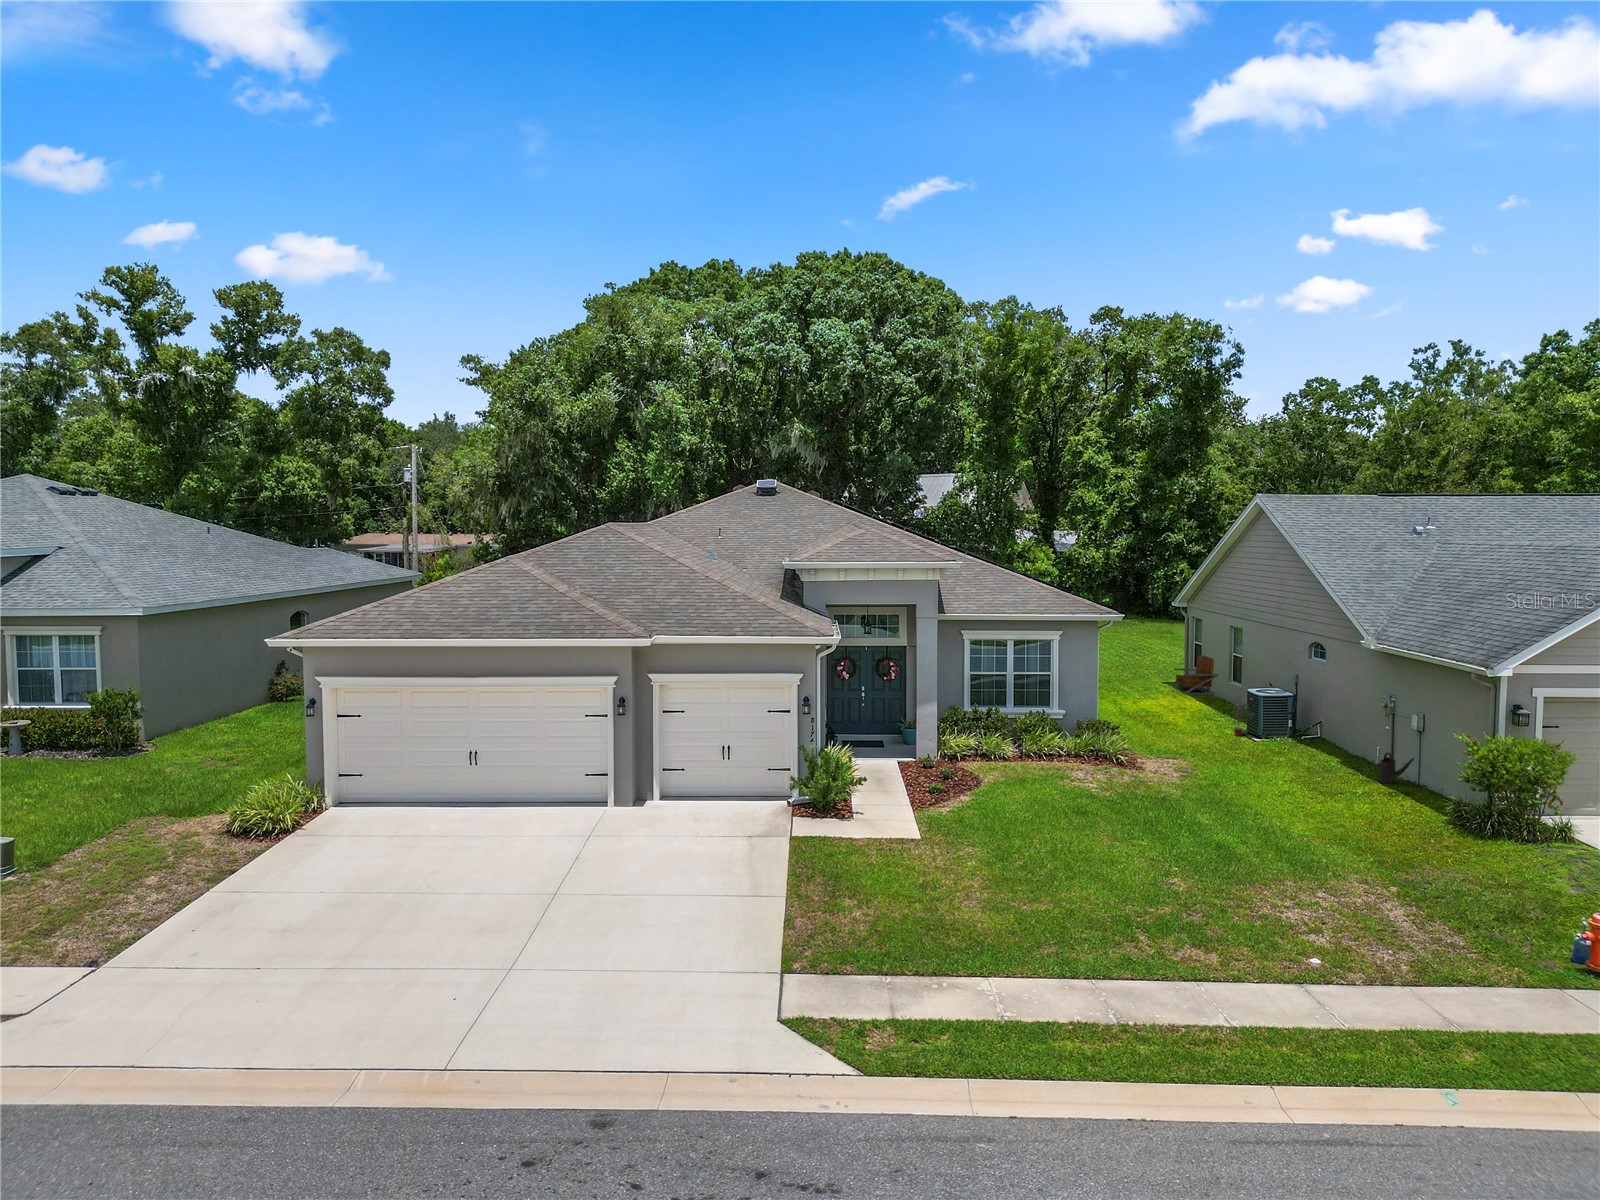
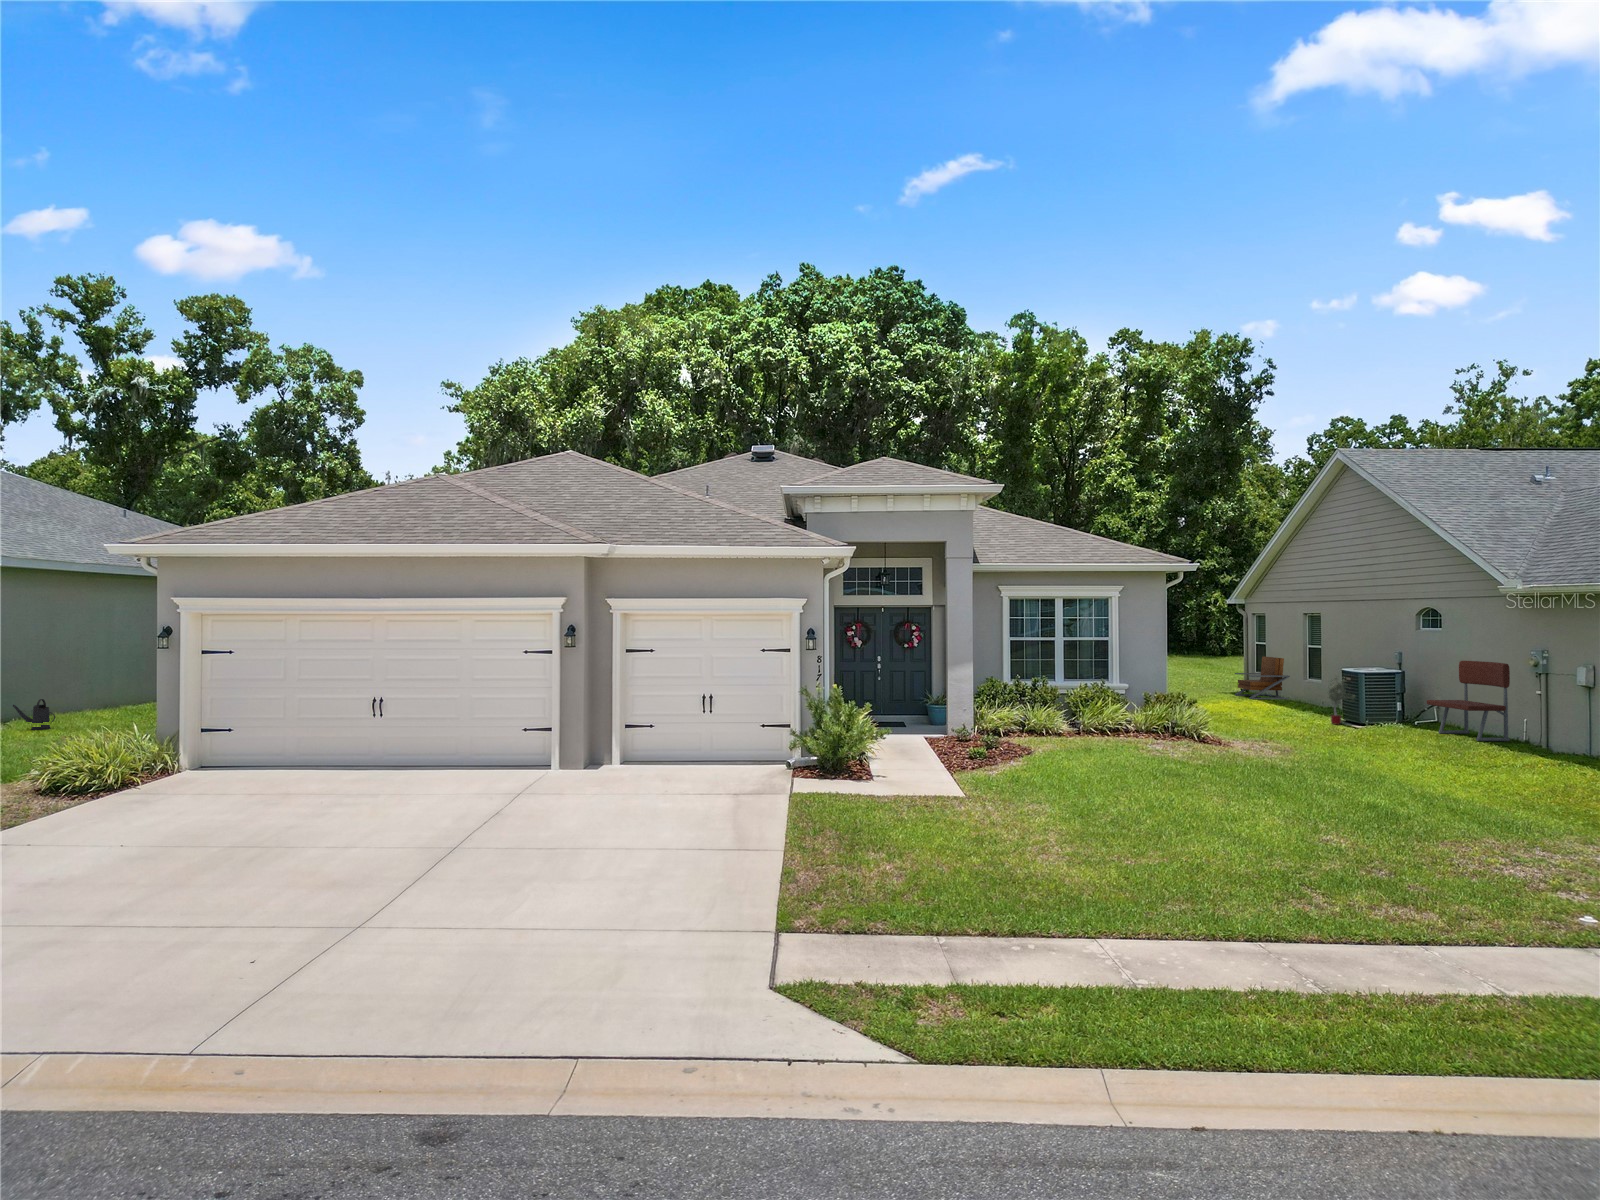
bench: none [1306,692,1367,762] -> present [1427,661,1510,741]
watering can: present [1374,753,1414,784] -> present [13,699,55,730]

